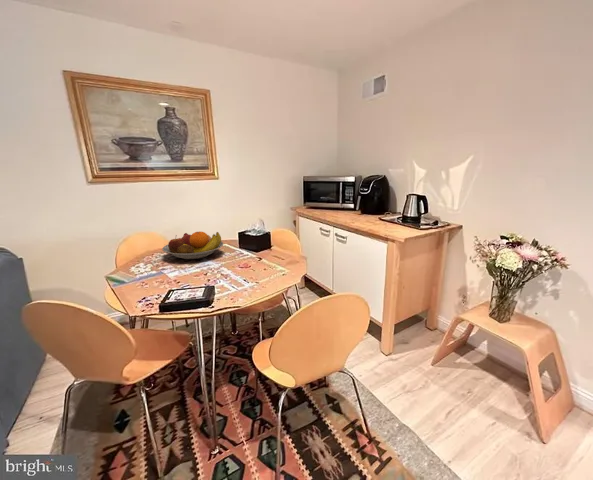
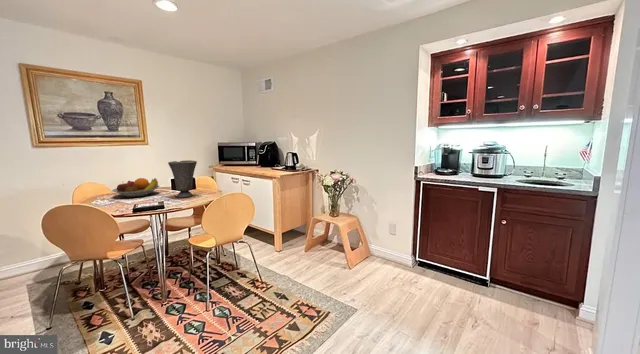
vase: none [233,208,277,271] -> present [168,160,197,198]

